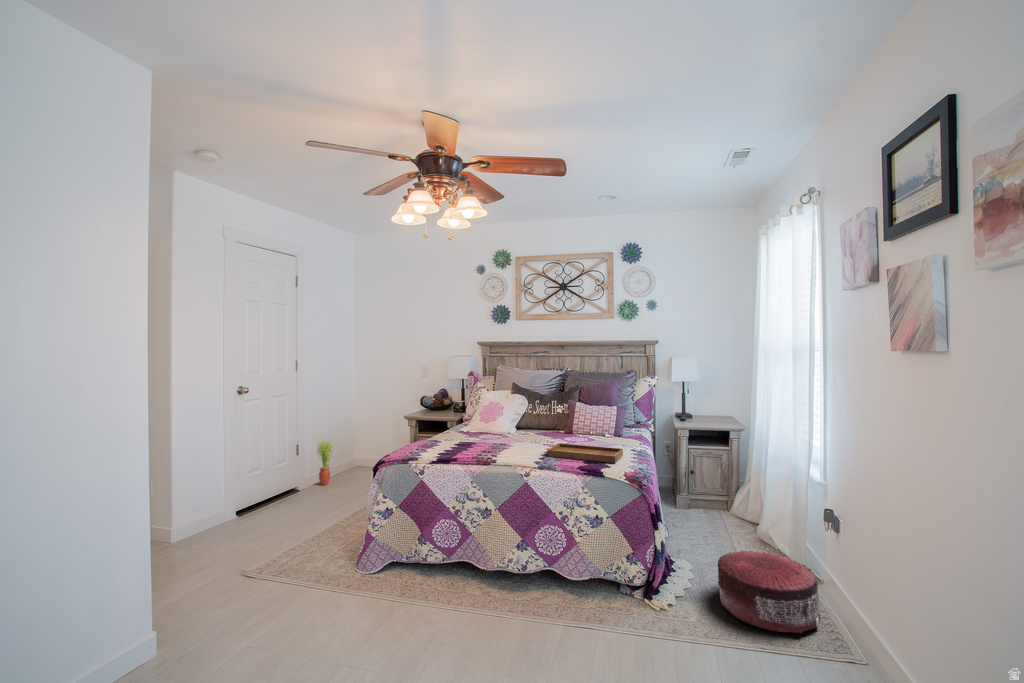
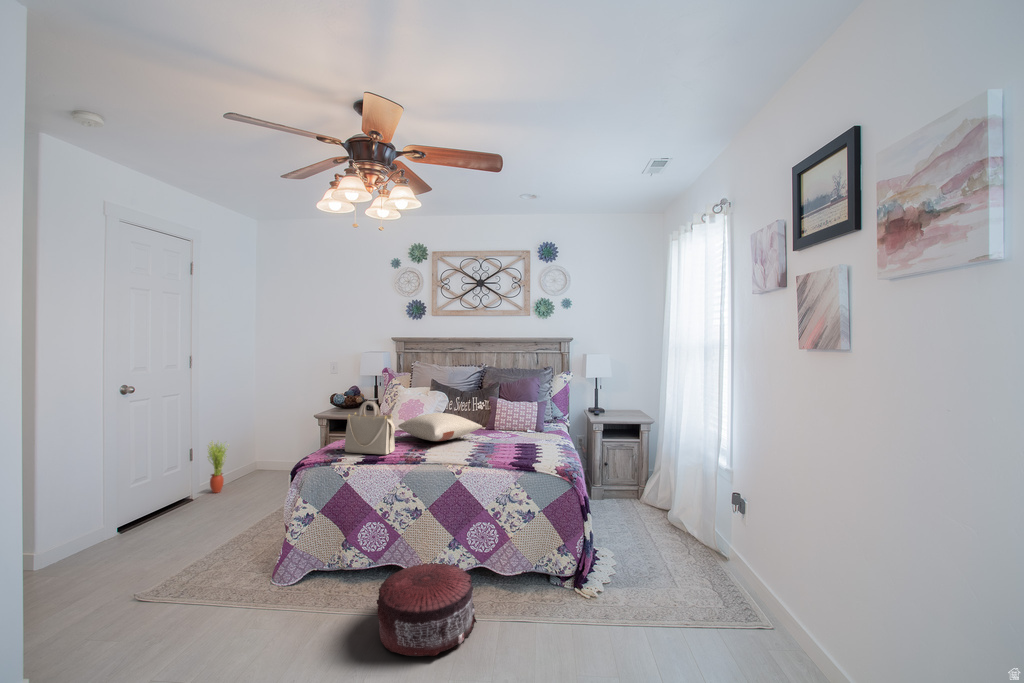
handbag: none [423,402,469,453] -> present [345,401,395,454]
pillow: none [475,416,556,444] -> present [398,413,482,441]
tray: present [547,432,623,463] -> none [477,427,548,457]
pouf: present [717,550,820,634] -> present [376,563,477,656]

